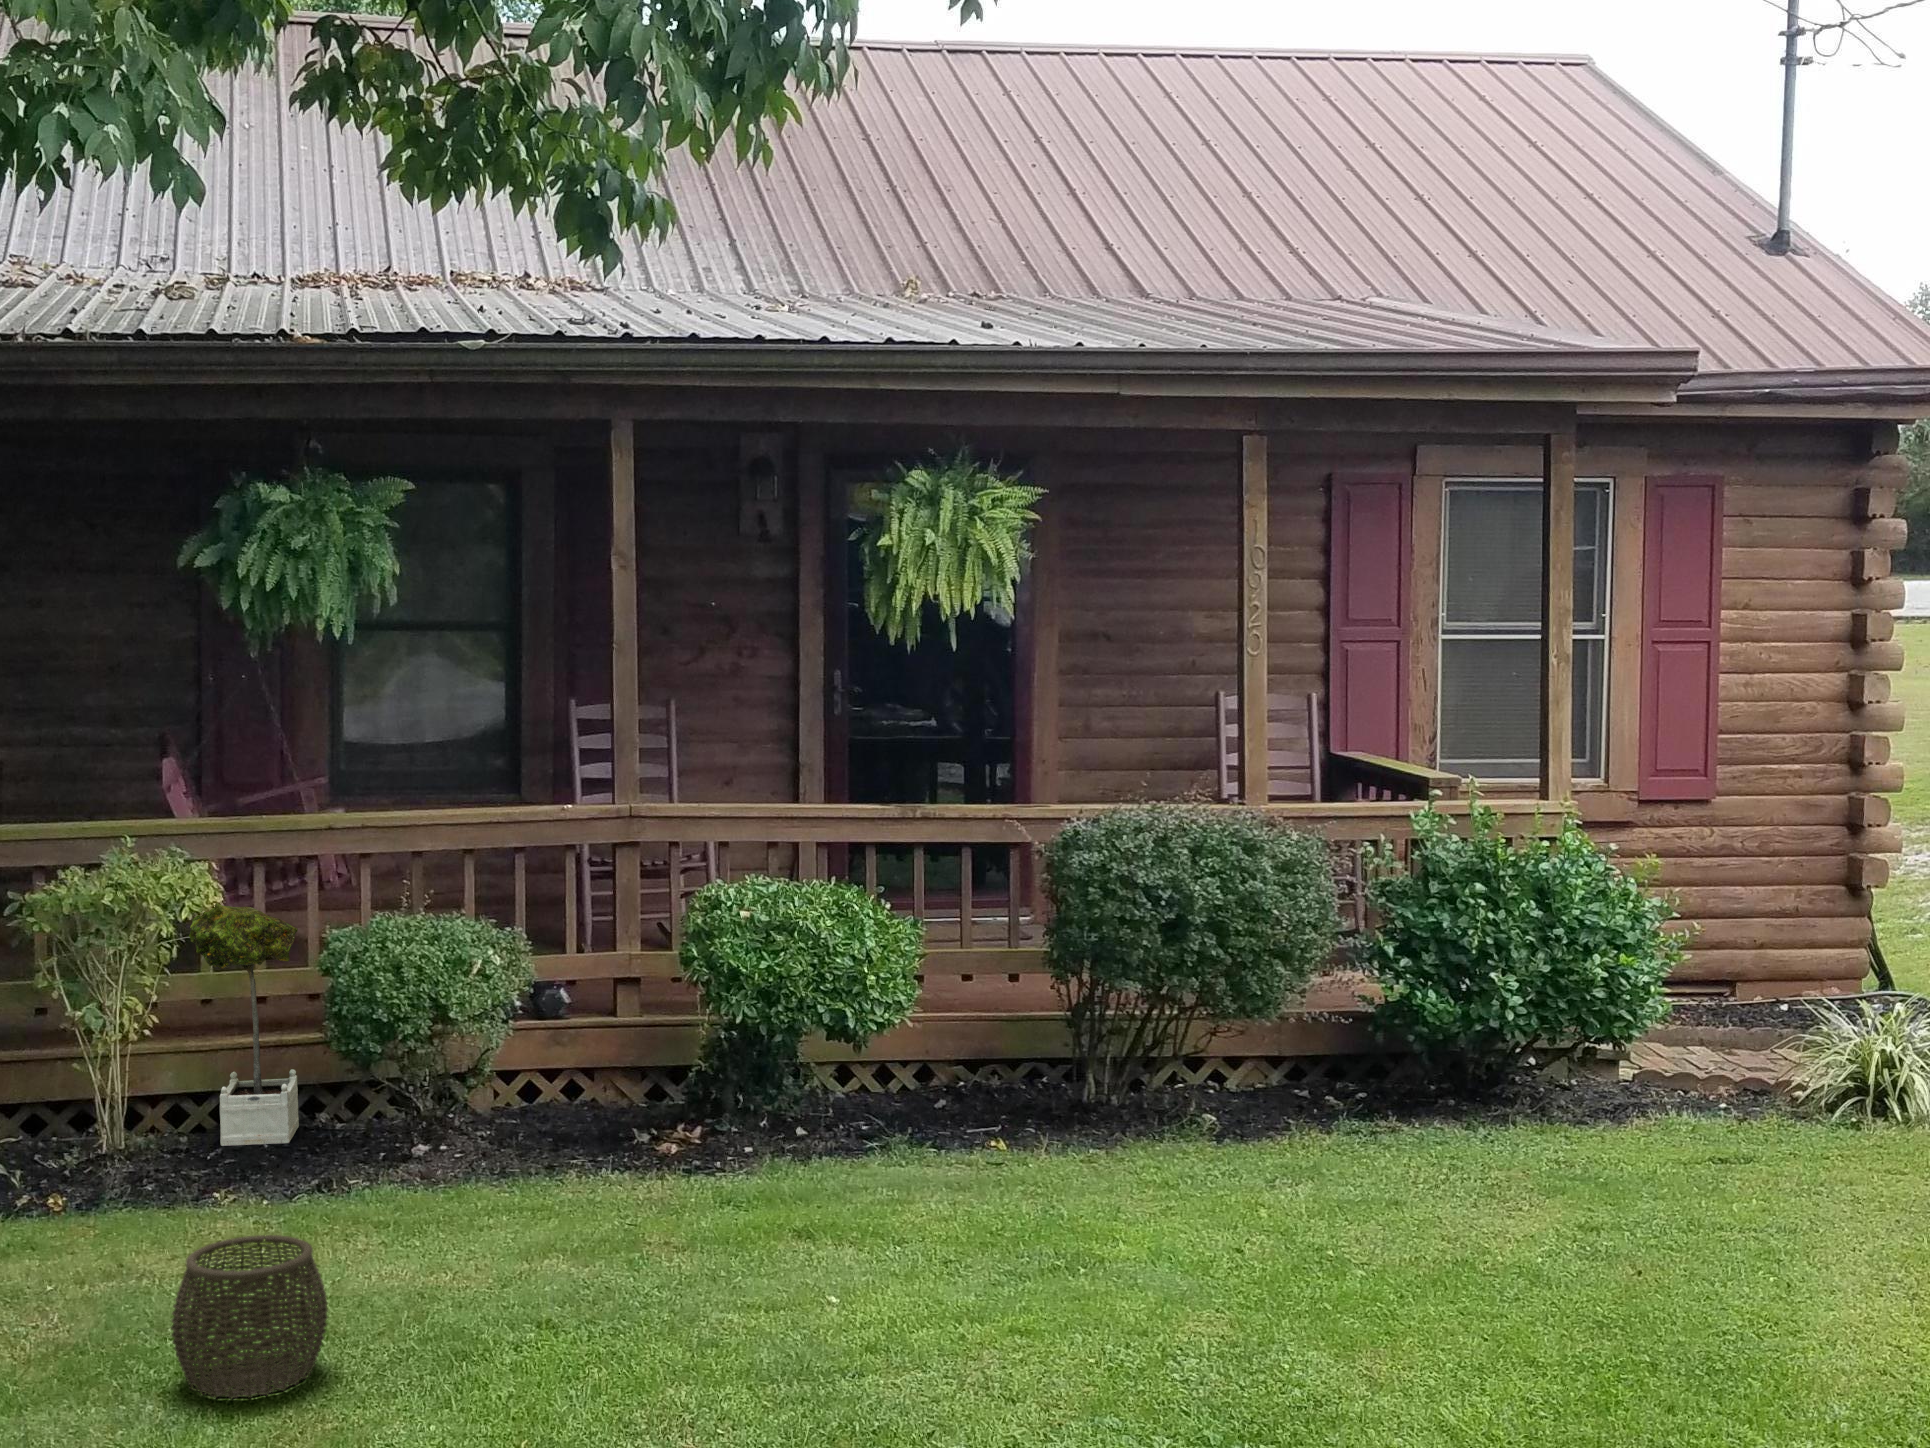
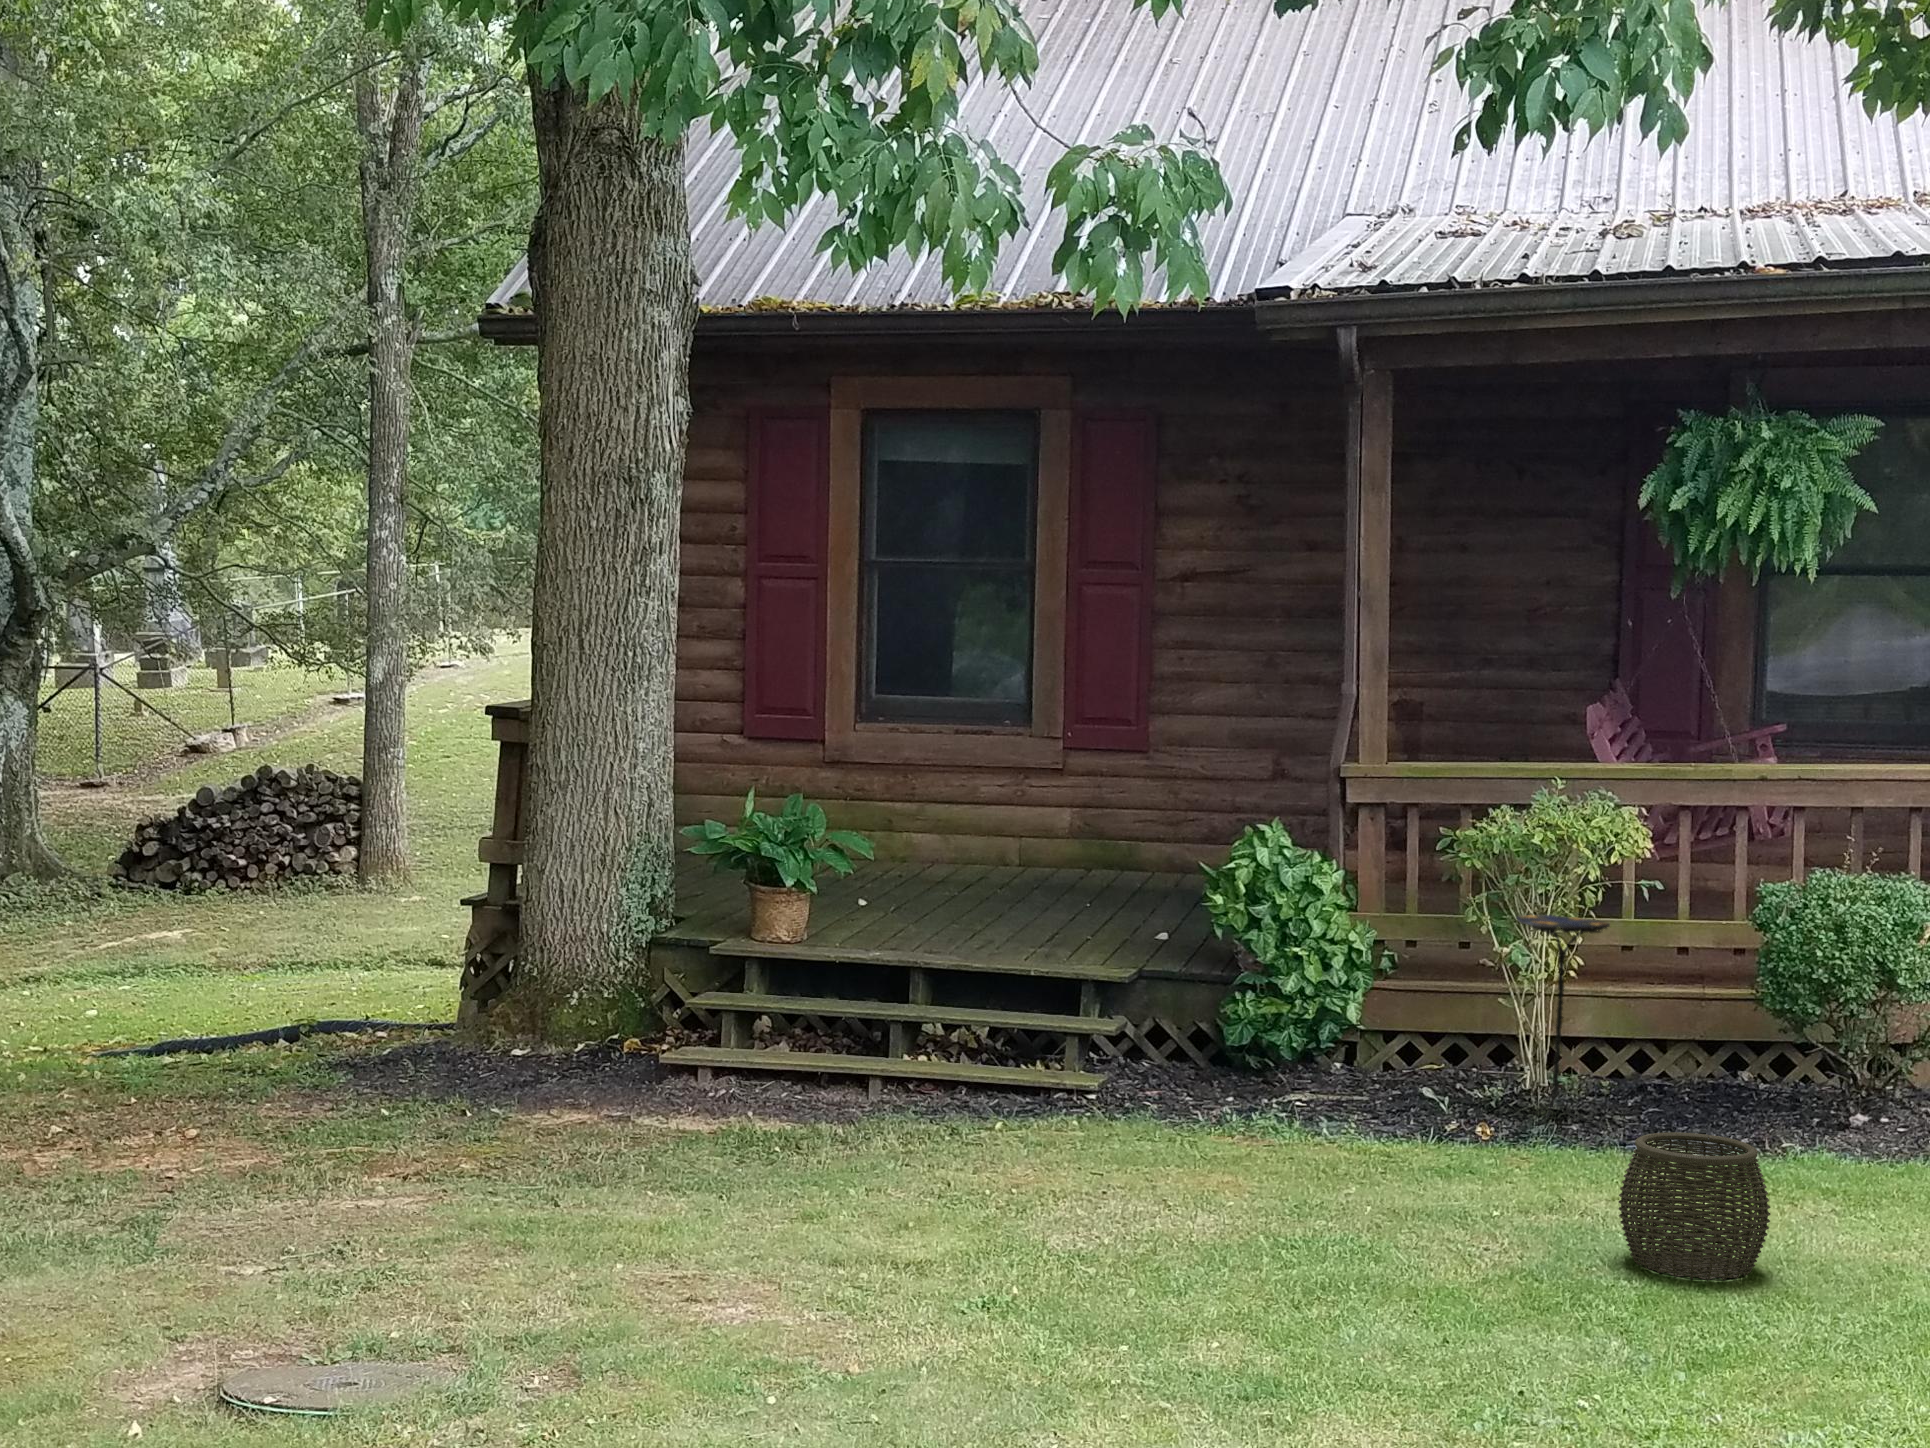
potted tree: present [189,903,299,1146] -> none [1618,850,1729,1107]
side table: none [78,982,178,1201] -> present [1517,915,1610,1123]

